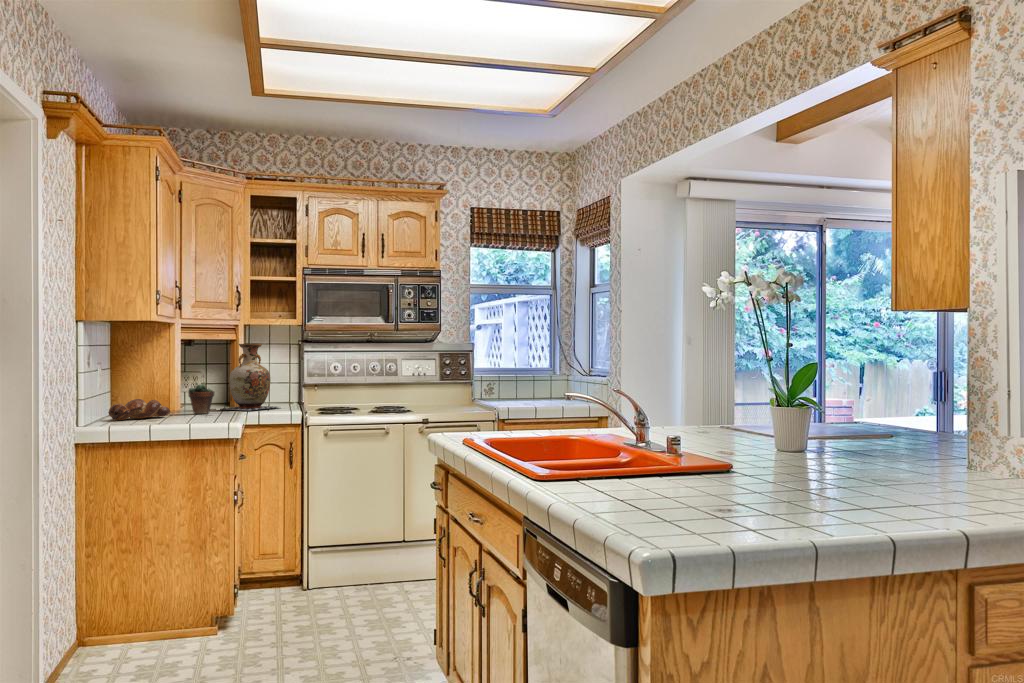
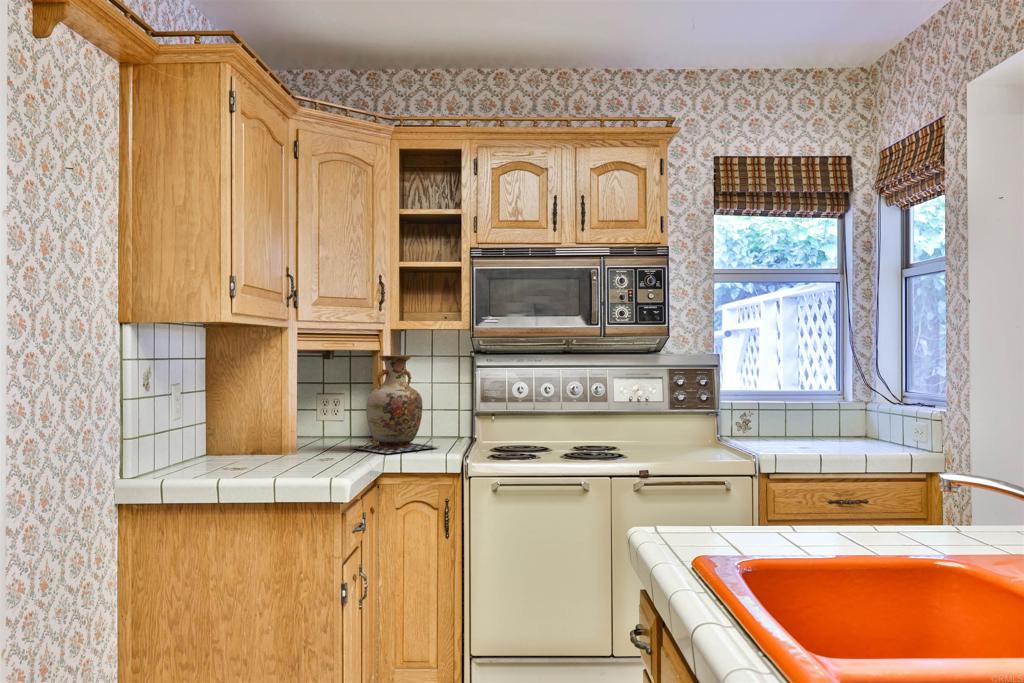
succulent plant: present [188,375,215,414] -> none [298,399,337,459]
bread loaf: present [108,399,170,420] -> none [177,437,267,471]

